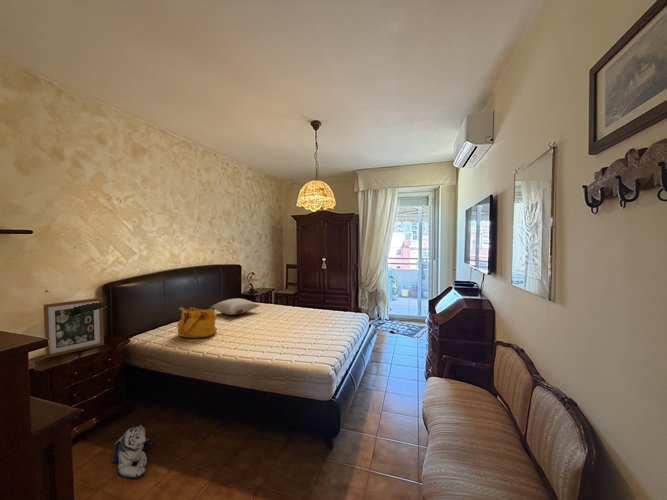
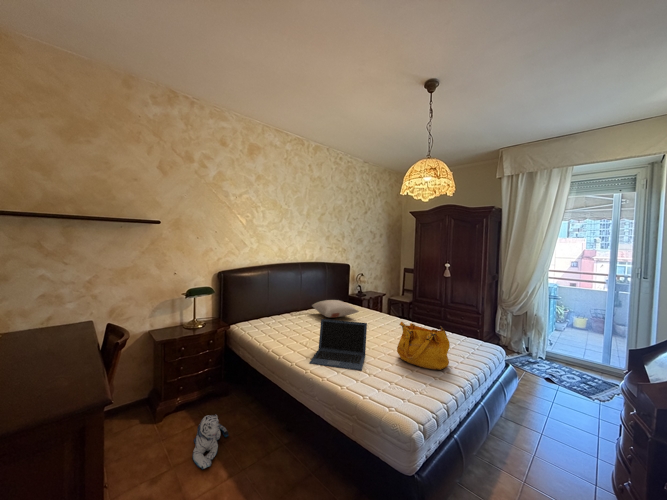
picture frame: present [44,298,104,358] -> none [168,284,210,330]
handbag: present [177,306,217,338] -> present [397,322,450,370]
laptop: none [236,311,282,353] -> present [309,319,367,371]

